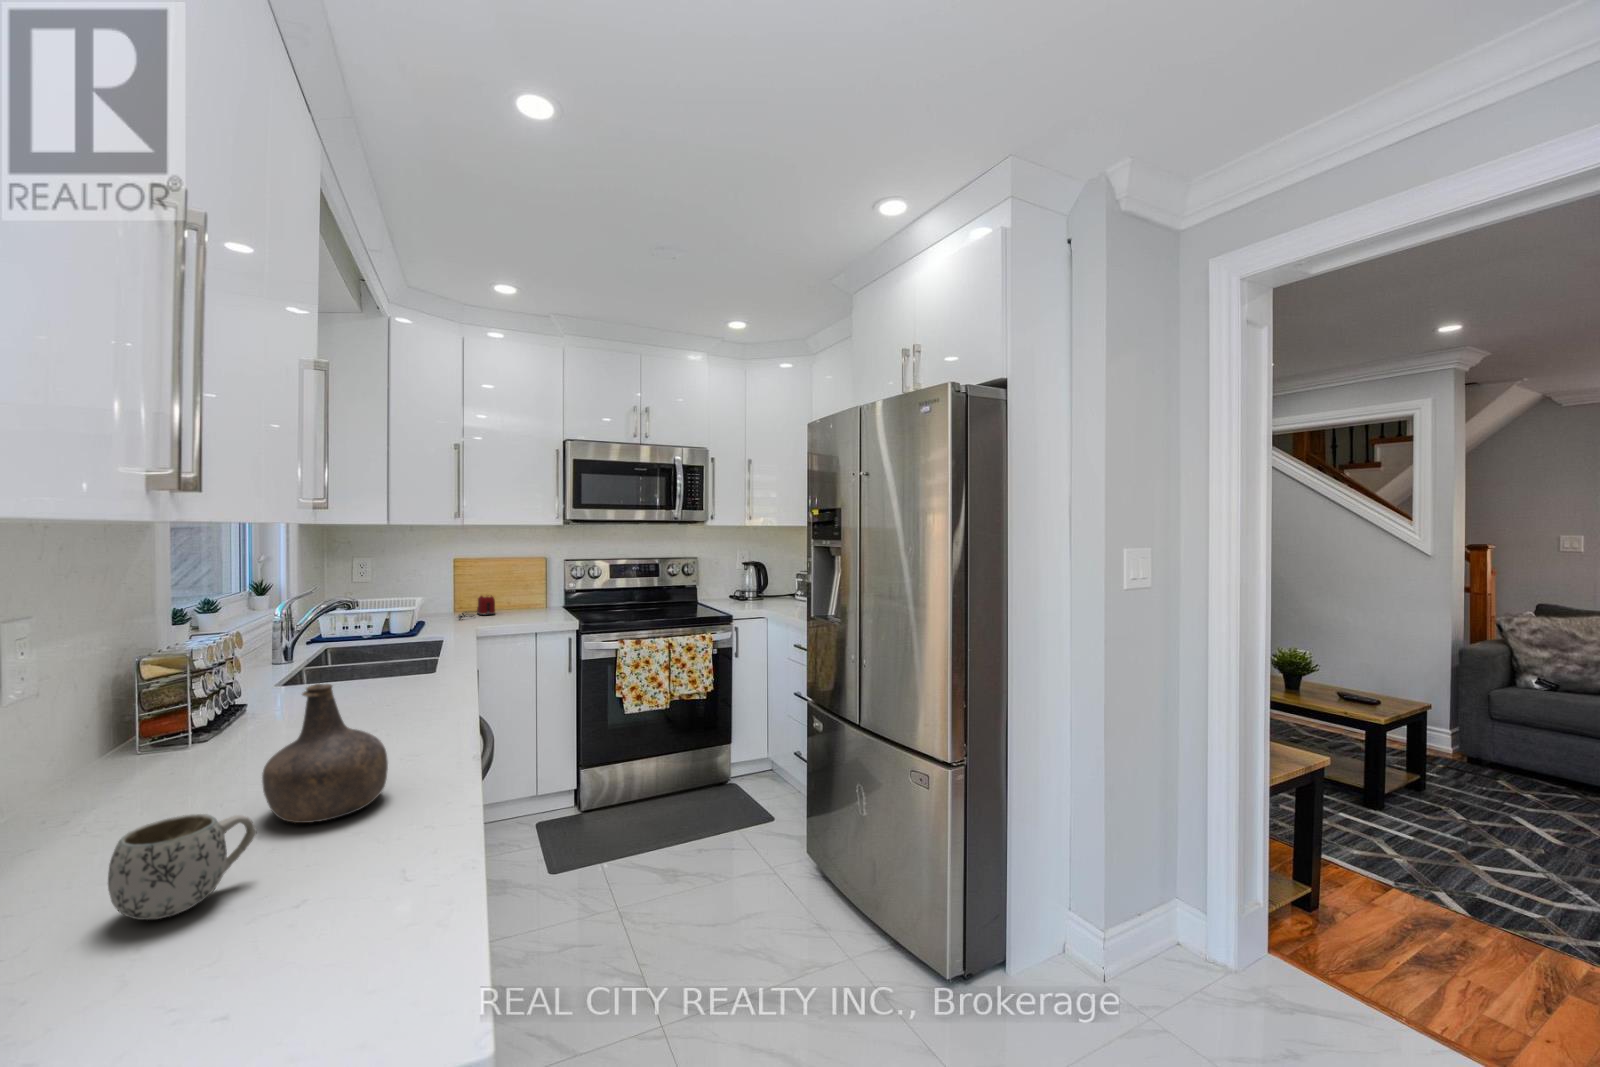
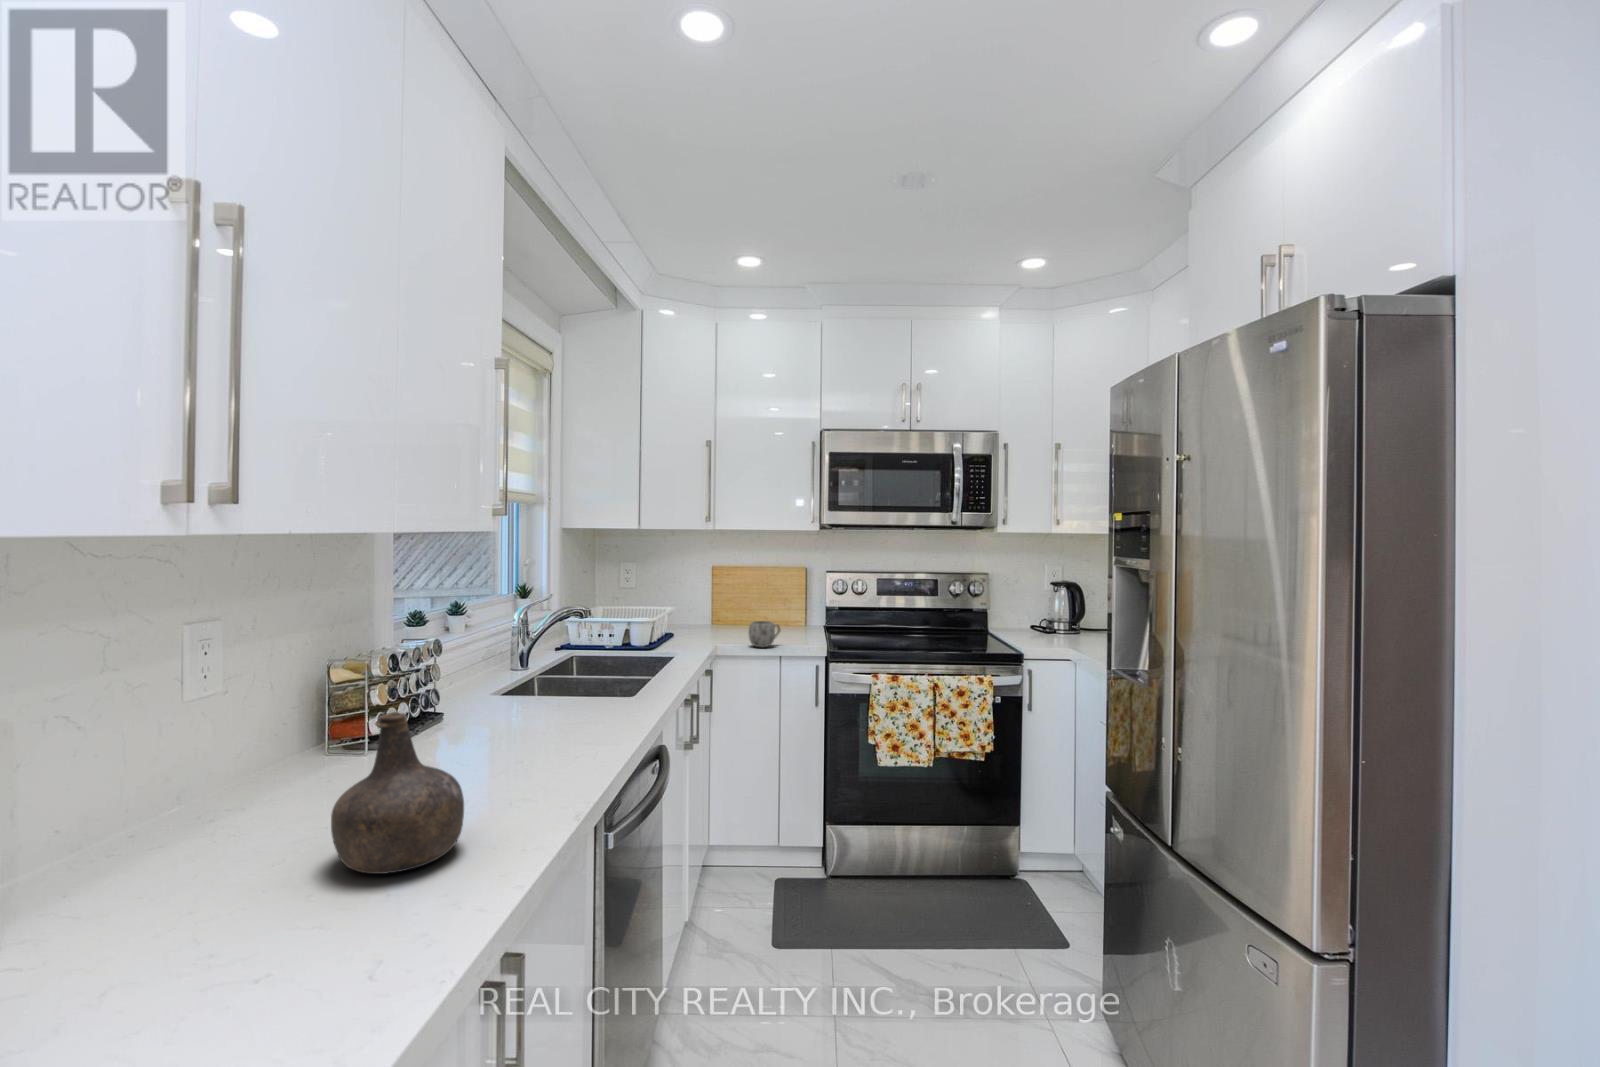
toaster: present [458,596,495,619] -> none [707,608,750,634]
mug: present [108,814,257,919] -> present [749,621,781,647]

